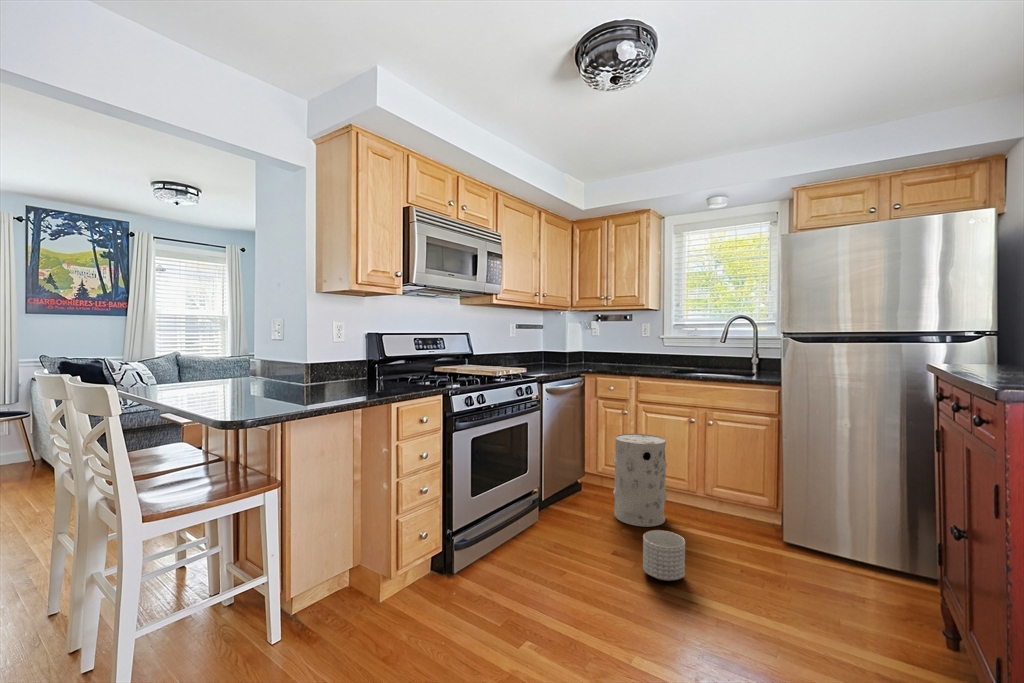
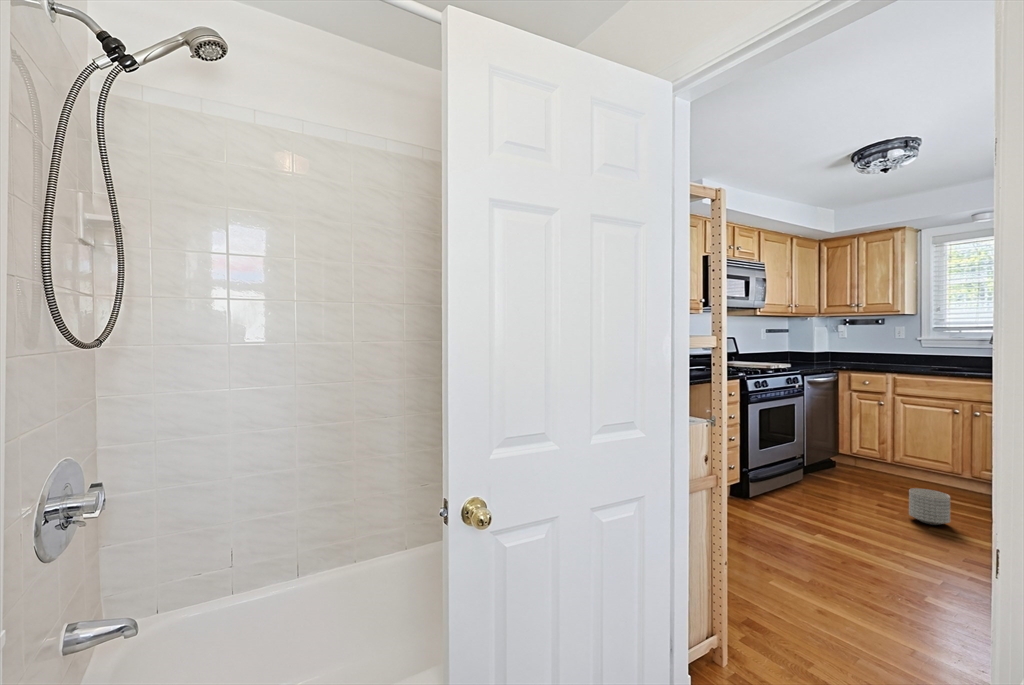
trash can: present [613,434,667,527] -> none [873,420,928,496]

